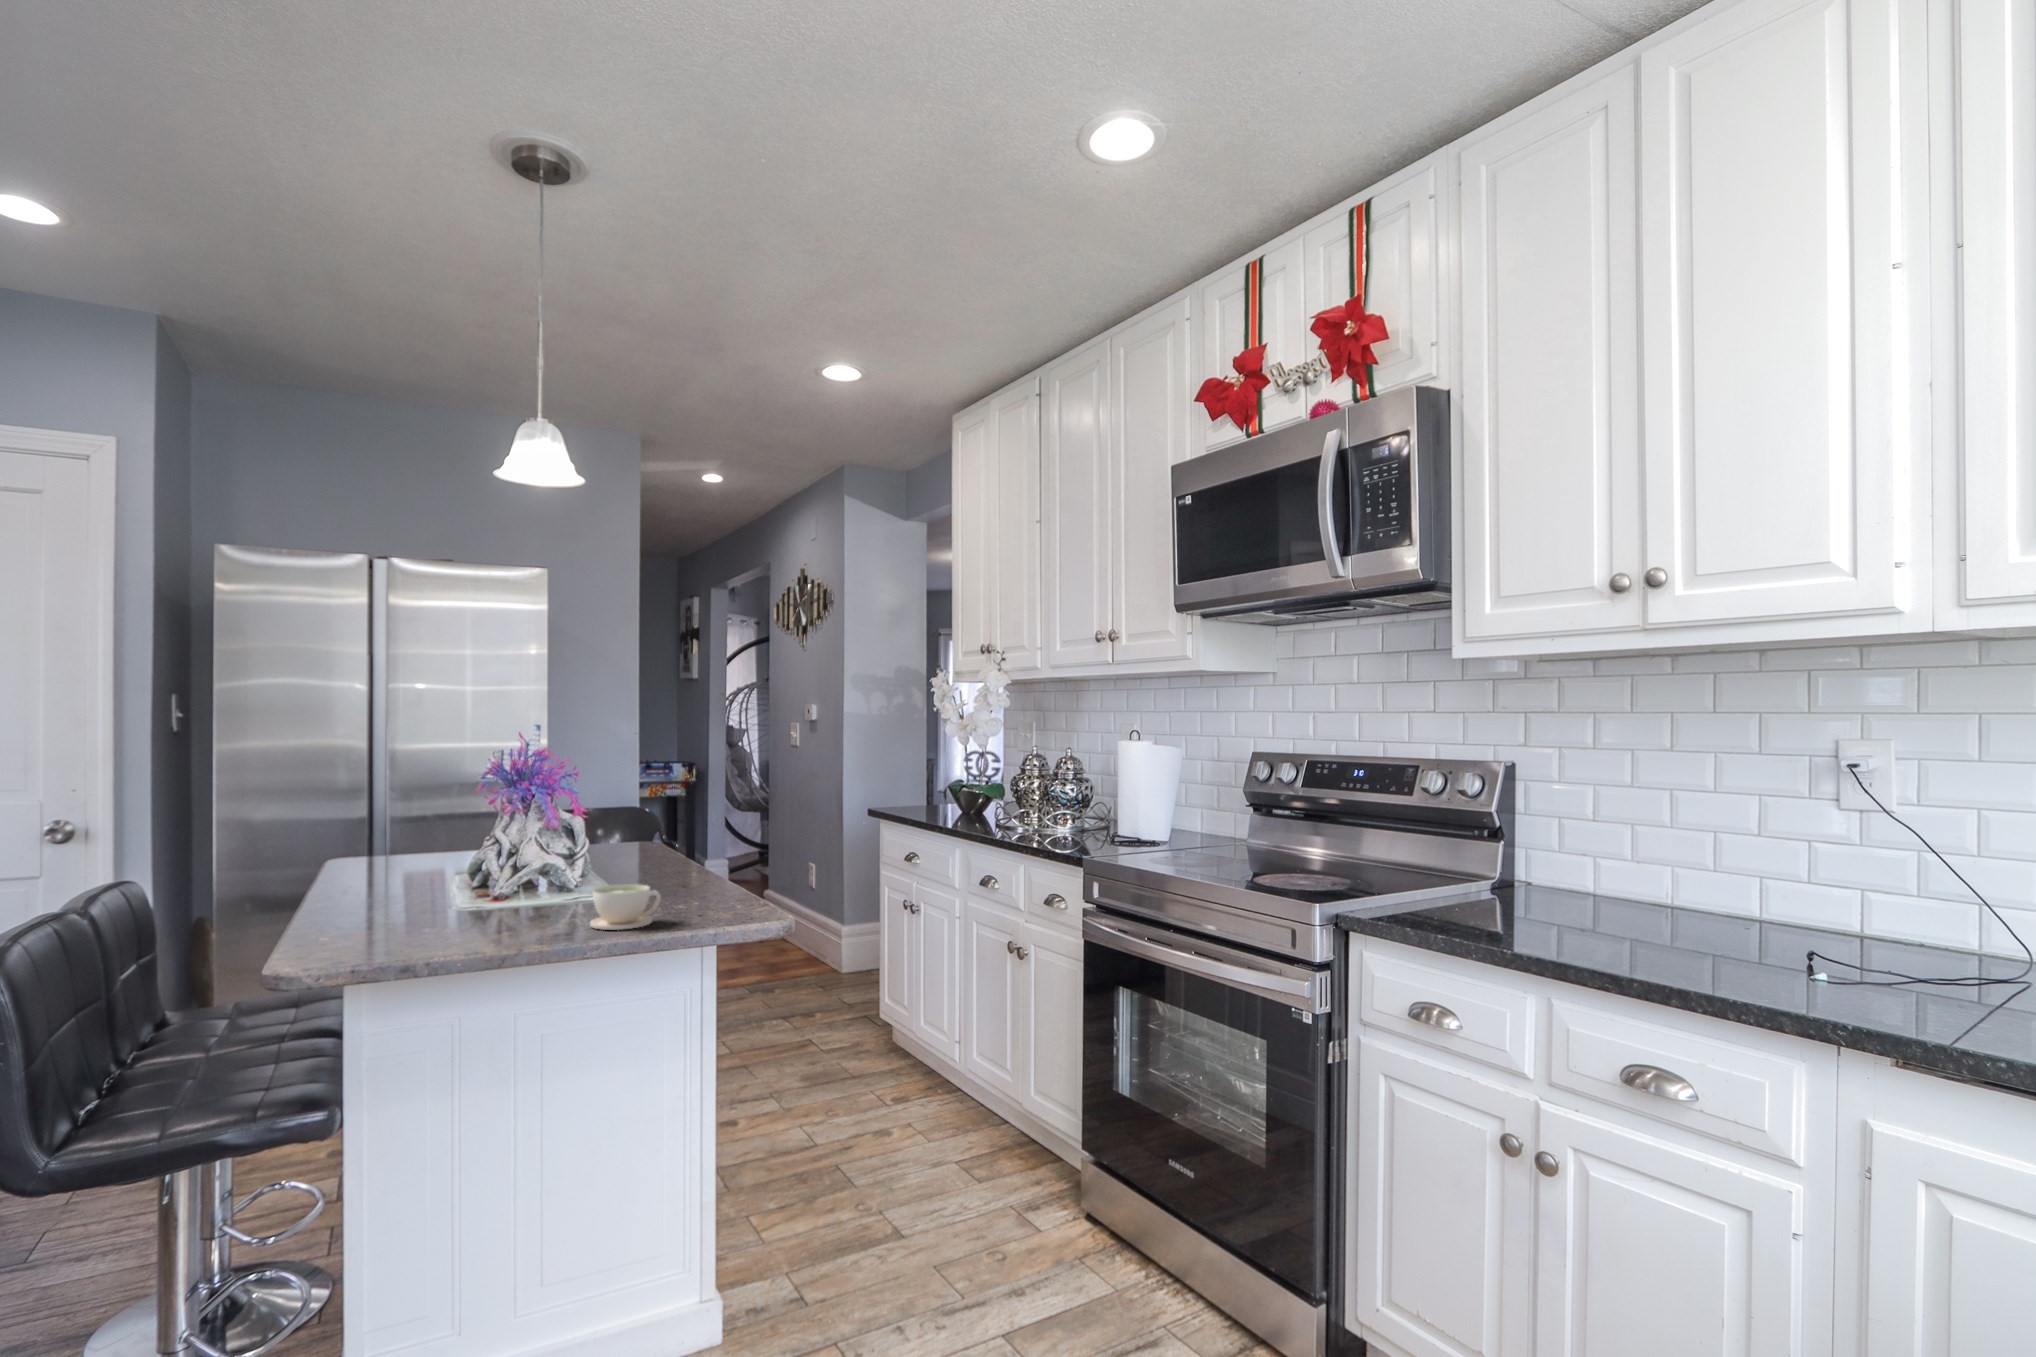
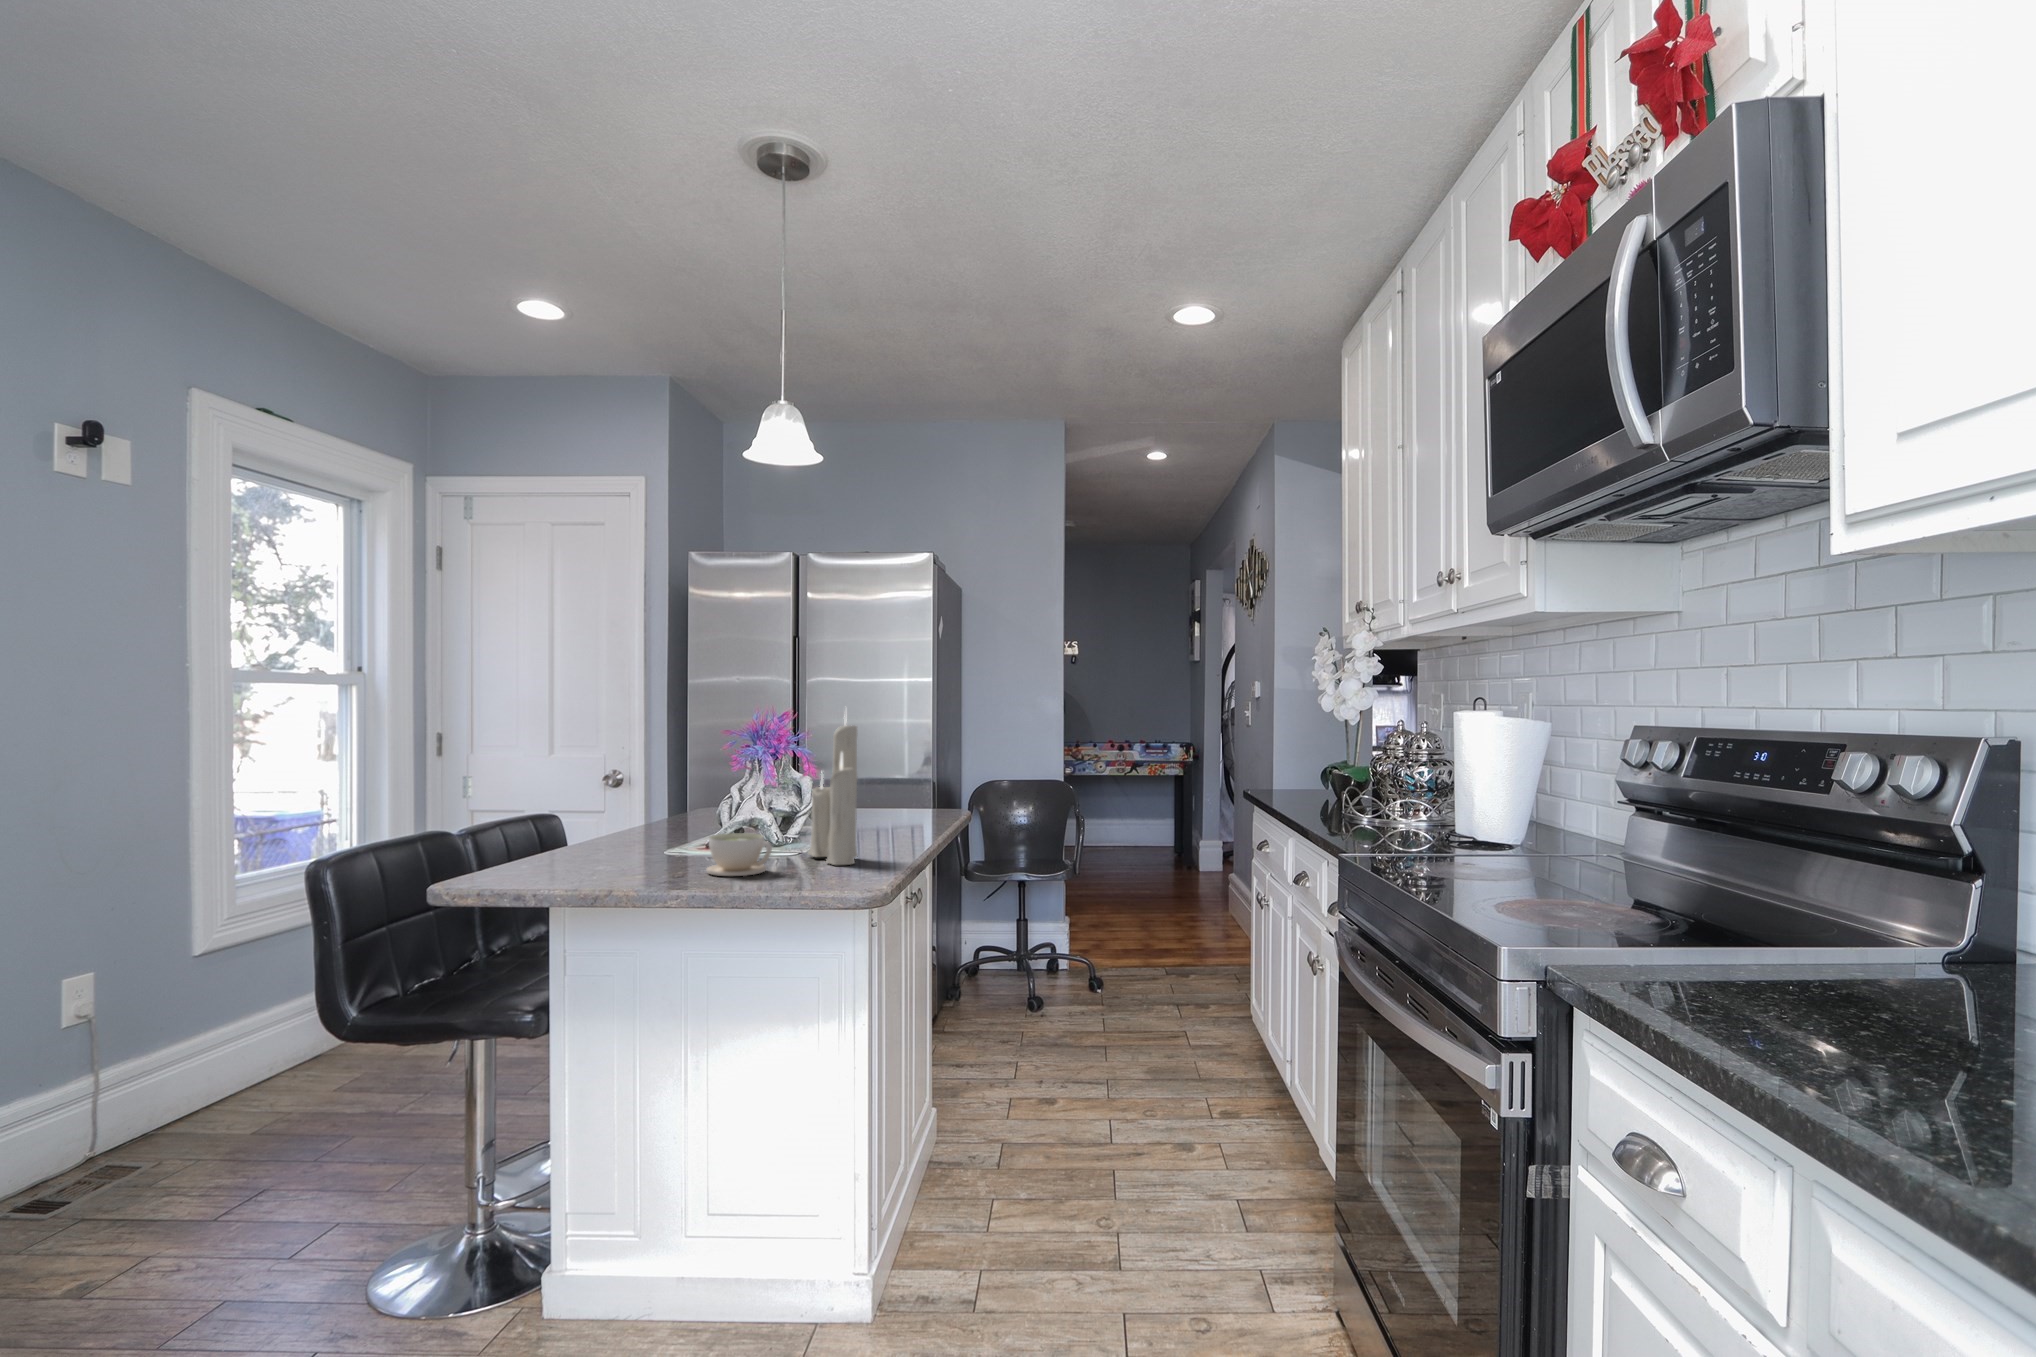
candle: none [647,744,715,908] -> present [808,718,858,865]

